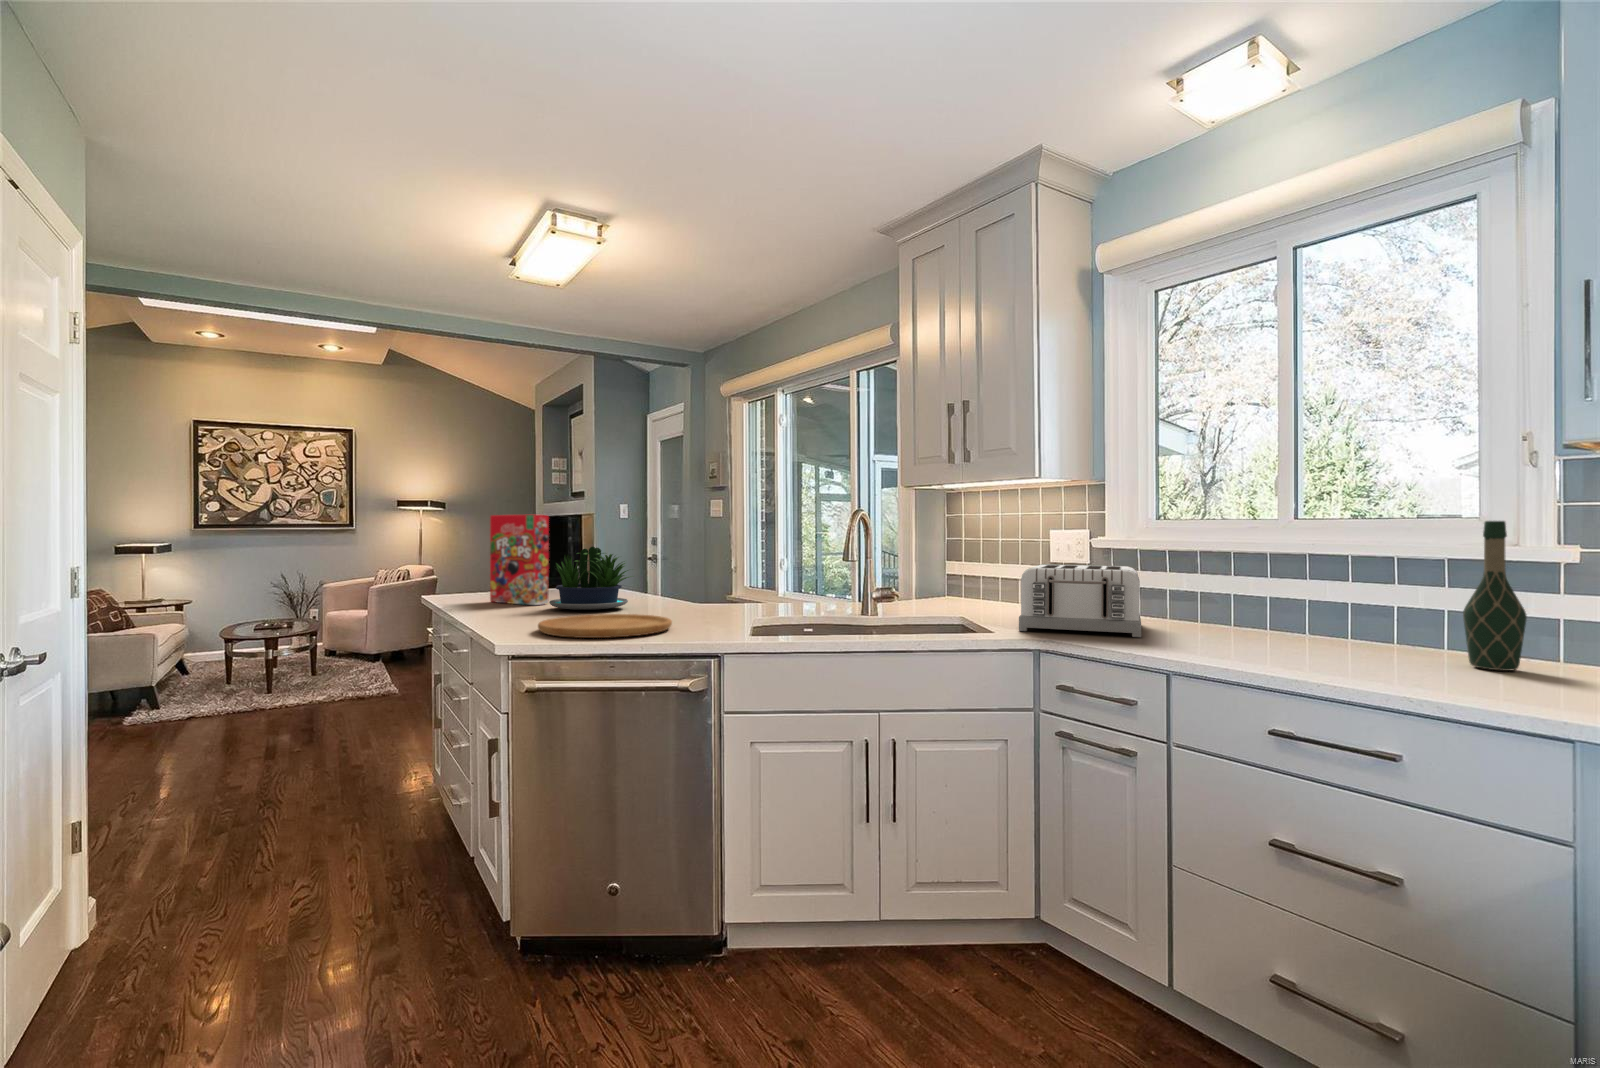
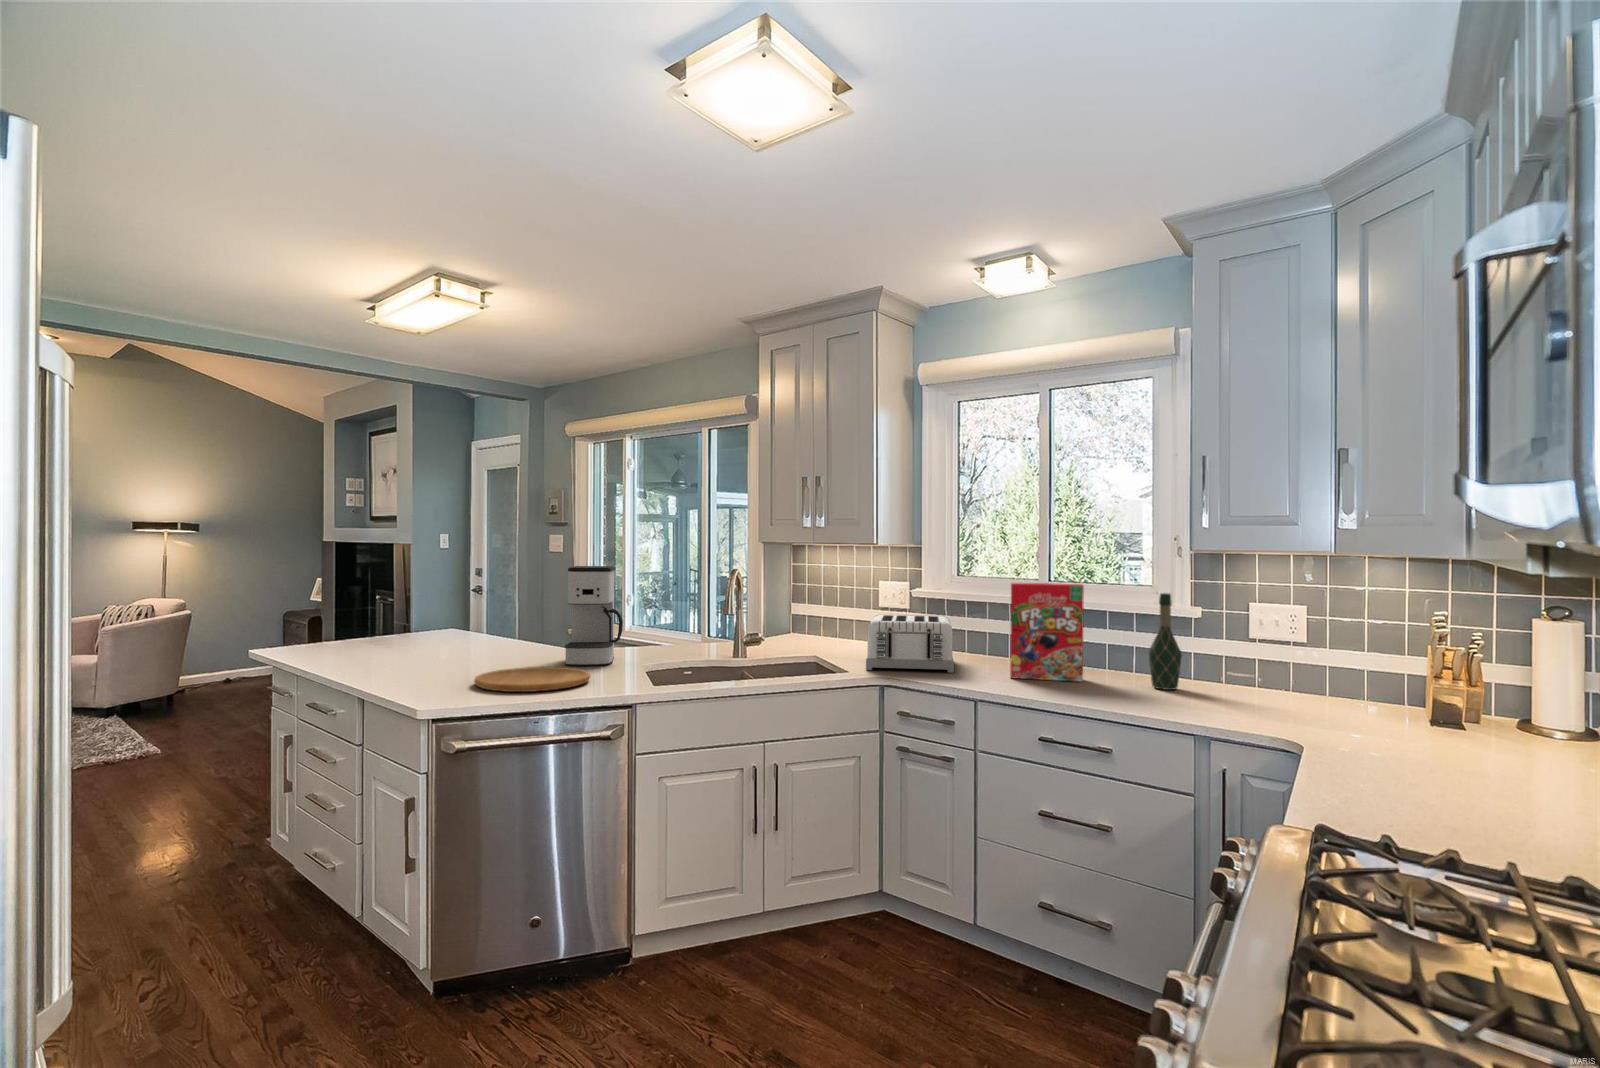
coffee maker: none [663,504,730,617] -> present [565,566,623,666]
cereal box: present [490,515,549,605] -> present [1010,583,1084,682]
potted plant: present [549,547,632,610] -> none [449,603,535,662]

